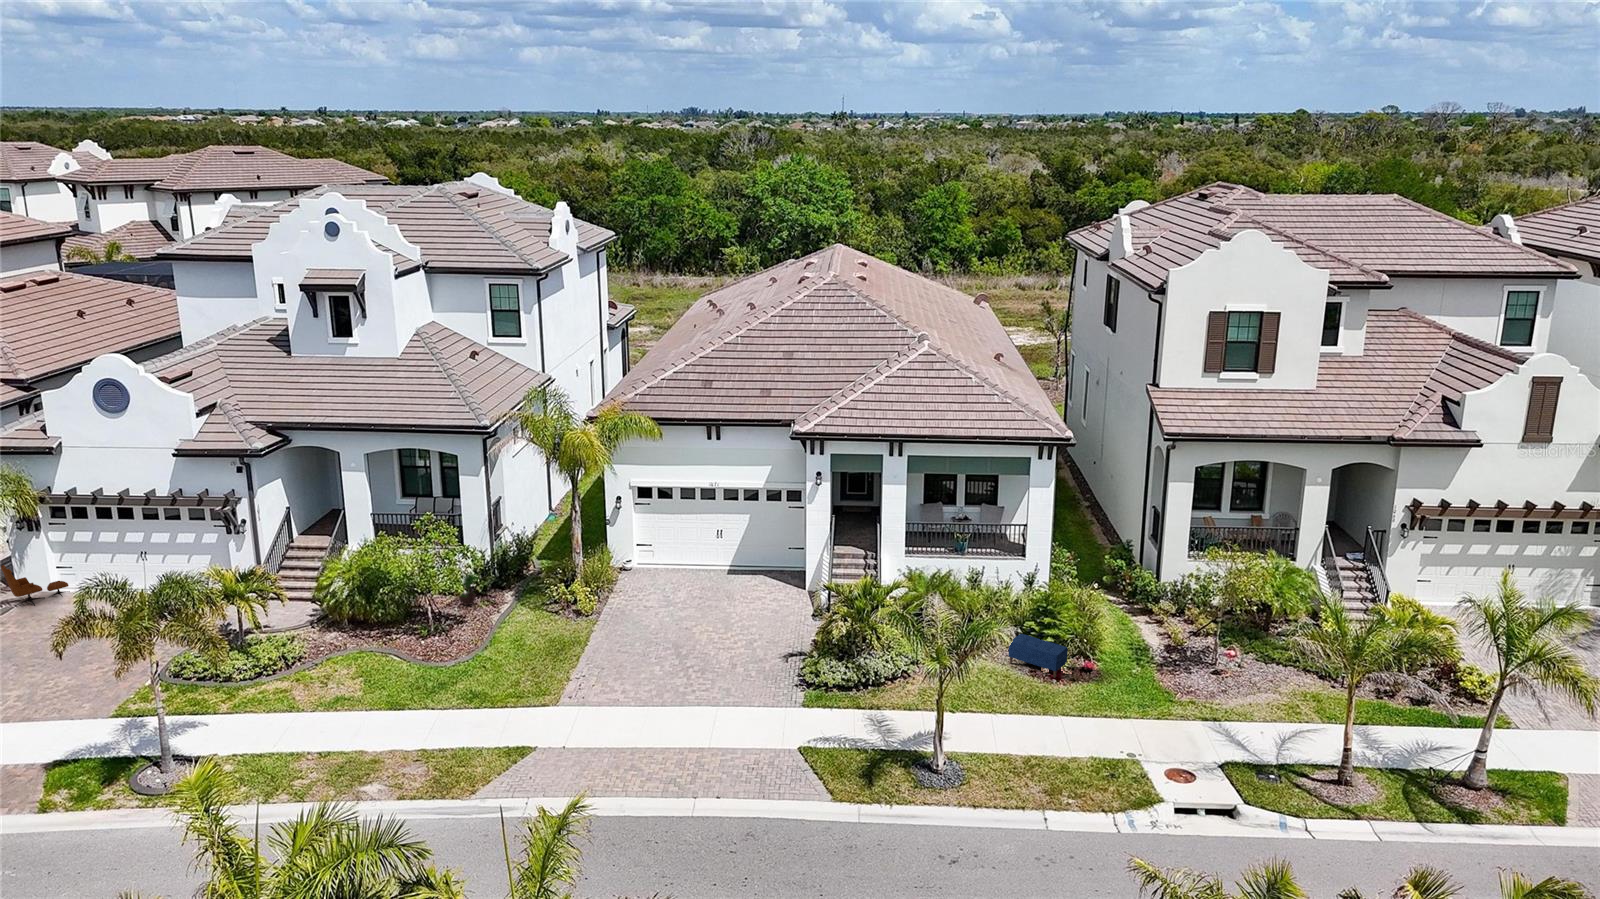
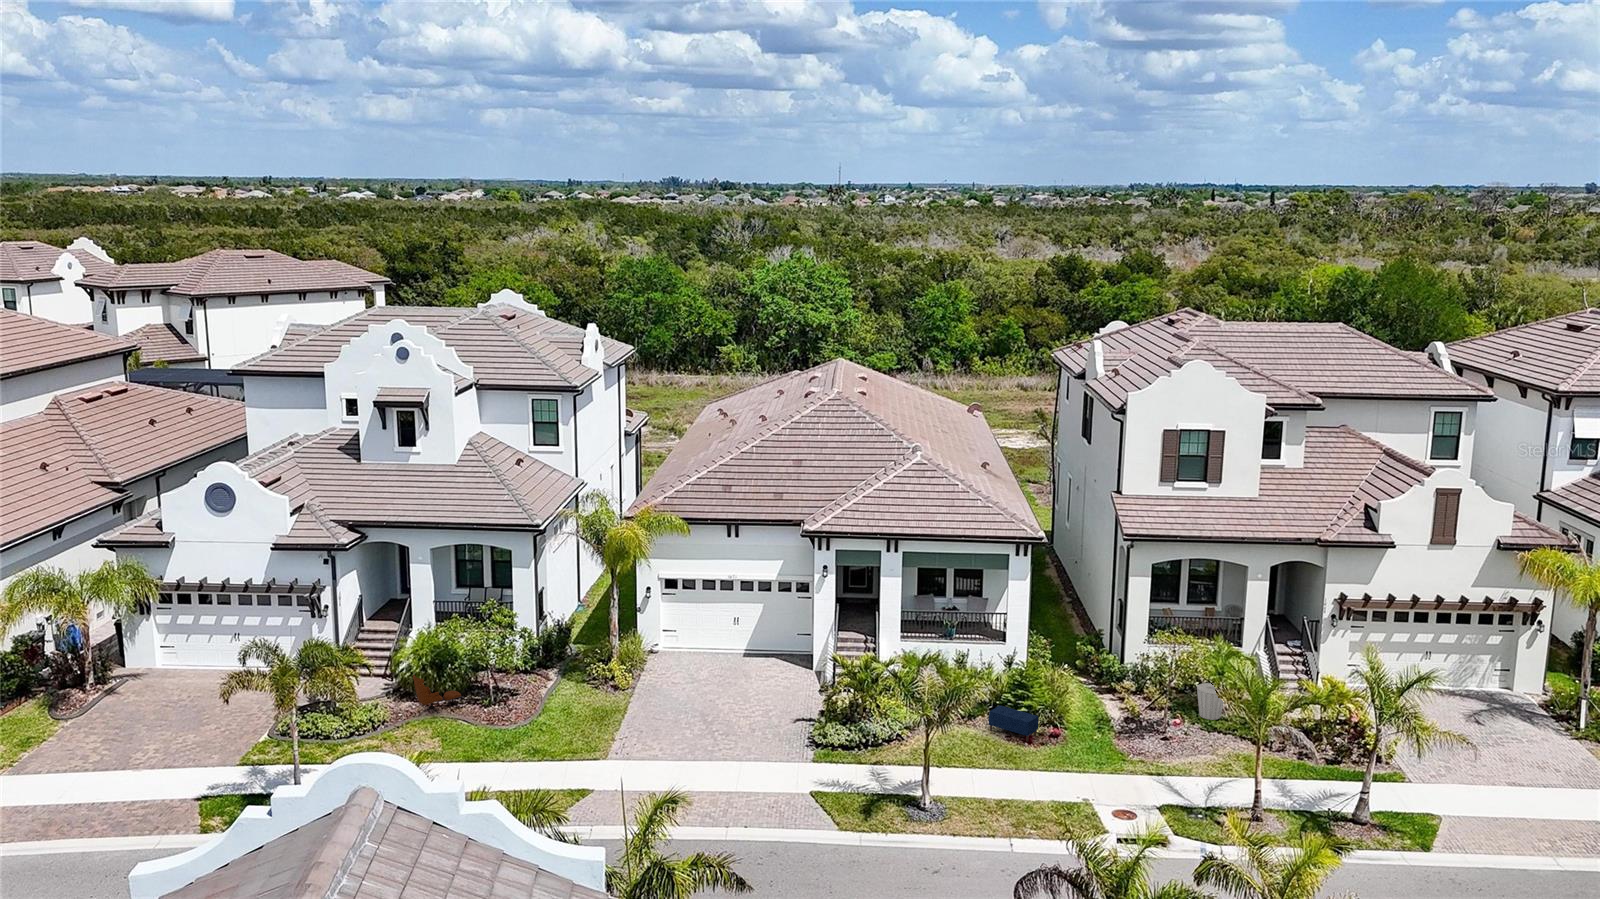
lounge chair: present [1,565,70,606] -> present [413,675,461,713]
potted tree: present [459,574,476,605] -> none [511,652,529,682]
trash can: none [1249,605,1285,648] -> present [1197,683,1224,720]

